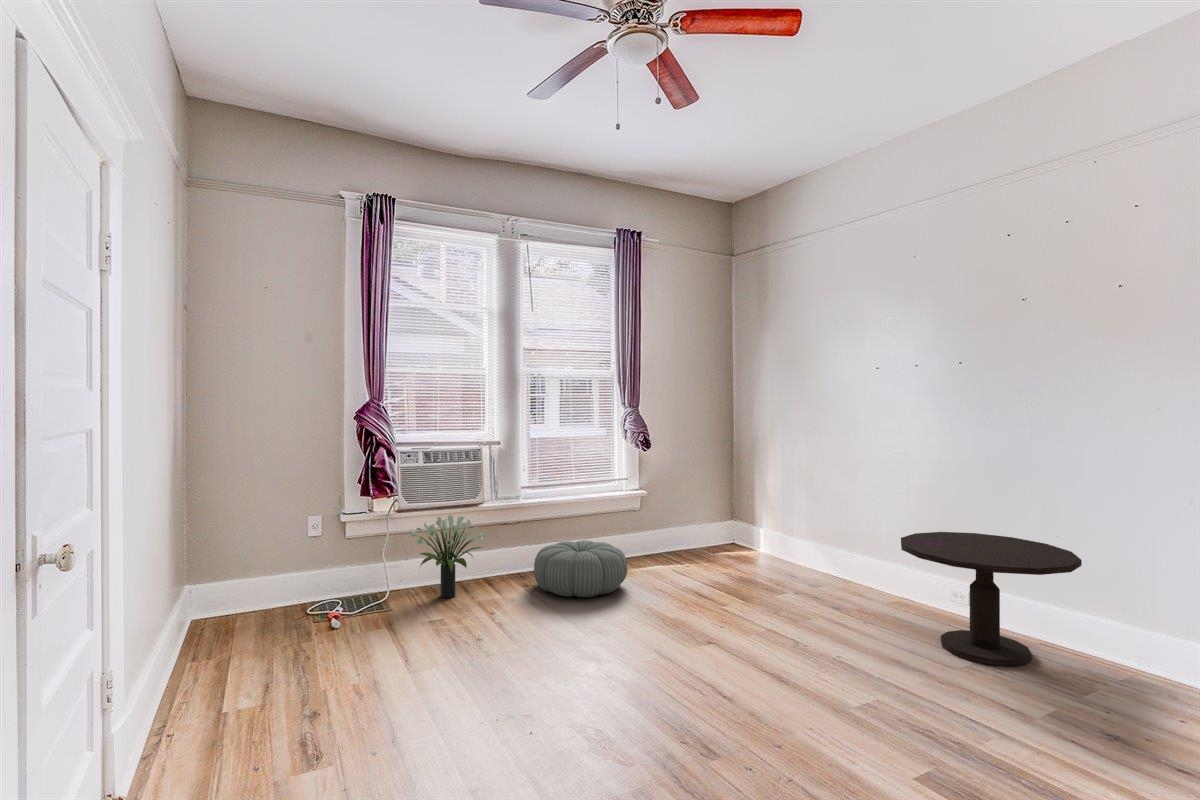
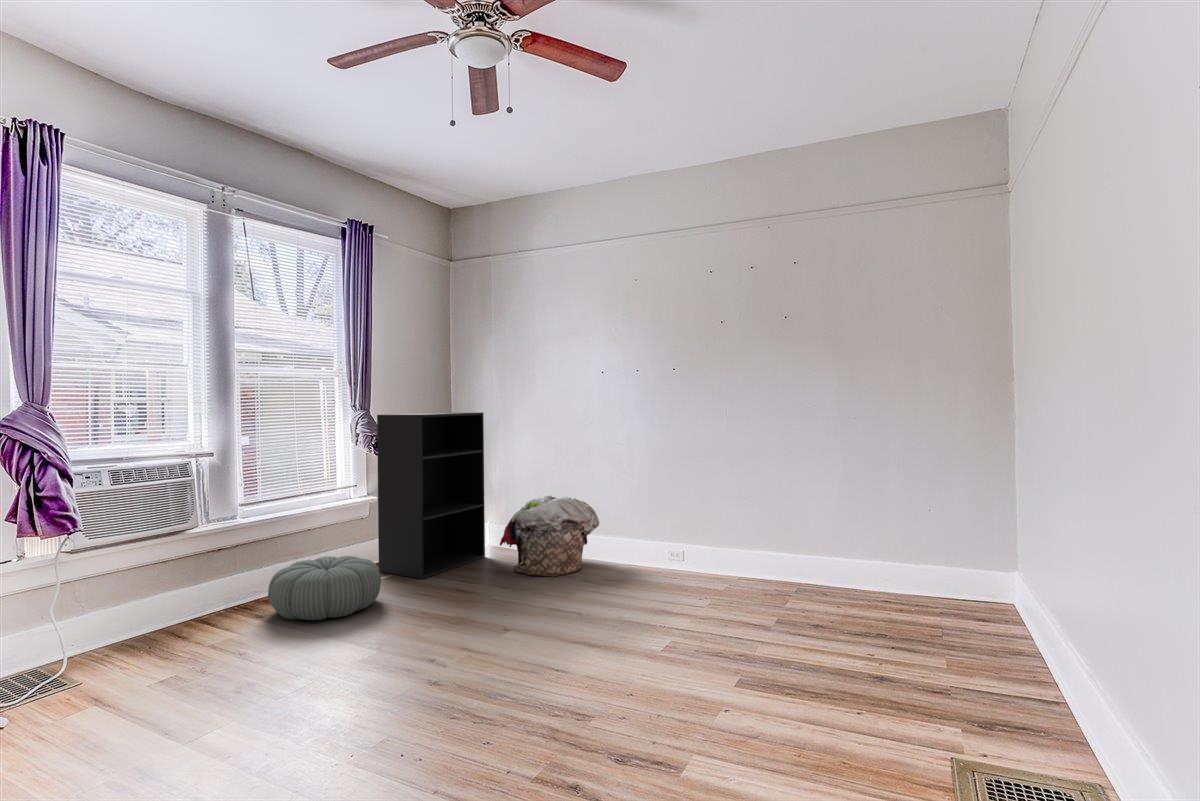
bookshelf: none [642,412,749,575] -> present [377,413,485,579]
laundry basket: none [757,506,869,596] -> present [500,496,599,577]
potted plant: present [410,515,487,598] -> none [97,546,211,652]
side table: present [901,532,1082,666] -> none [638,504,760,604]

